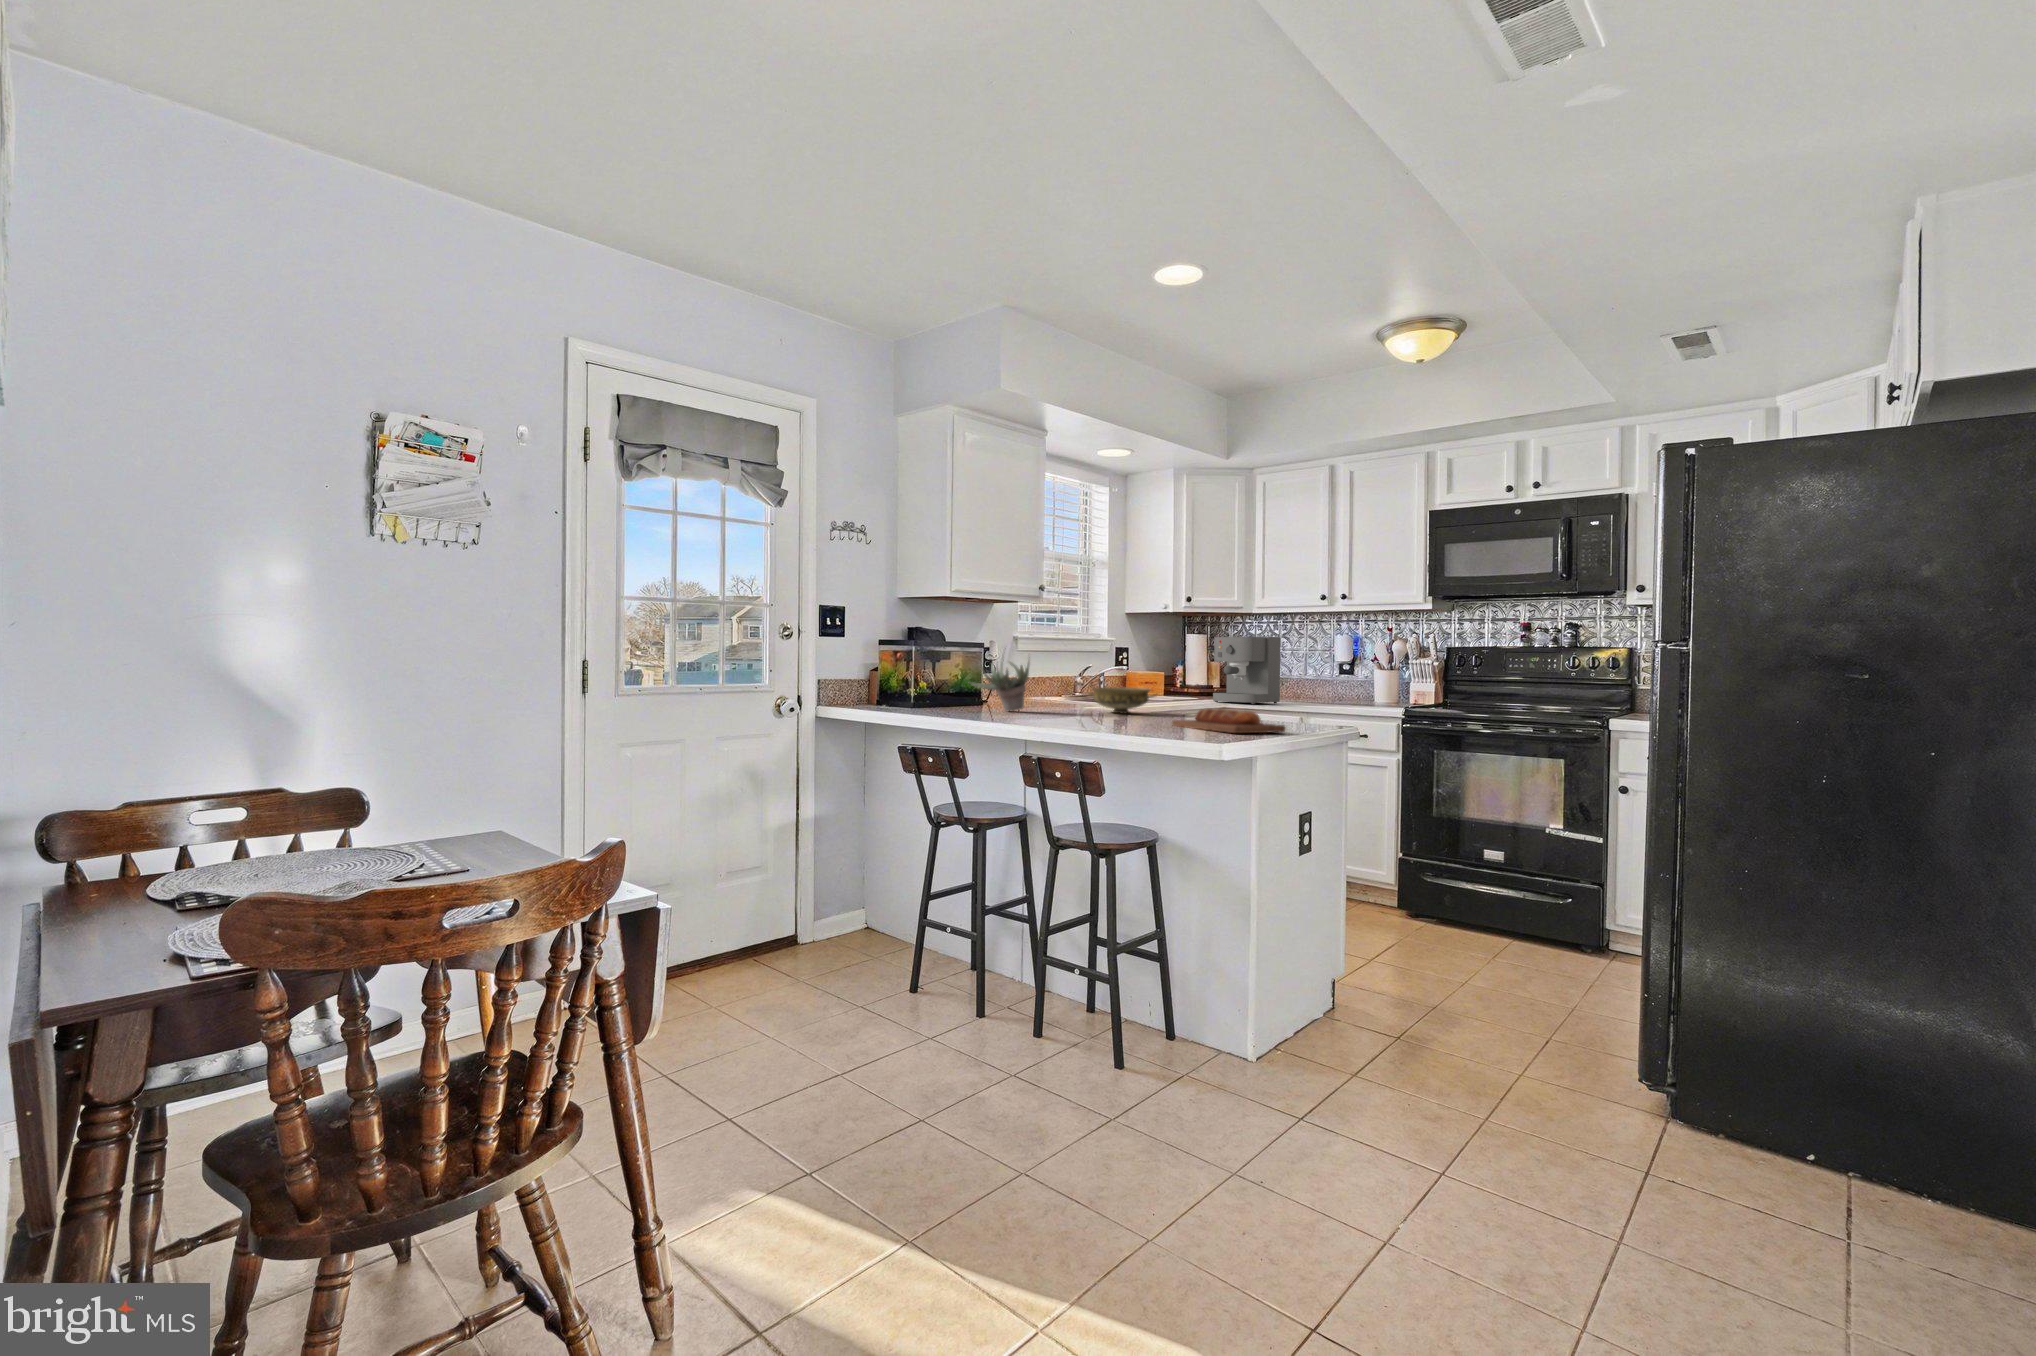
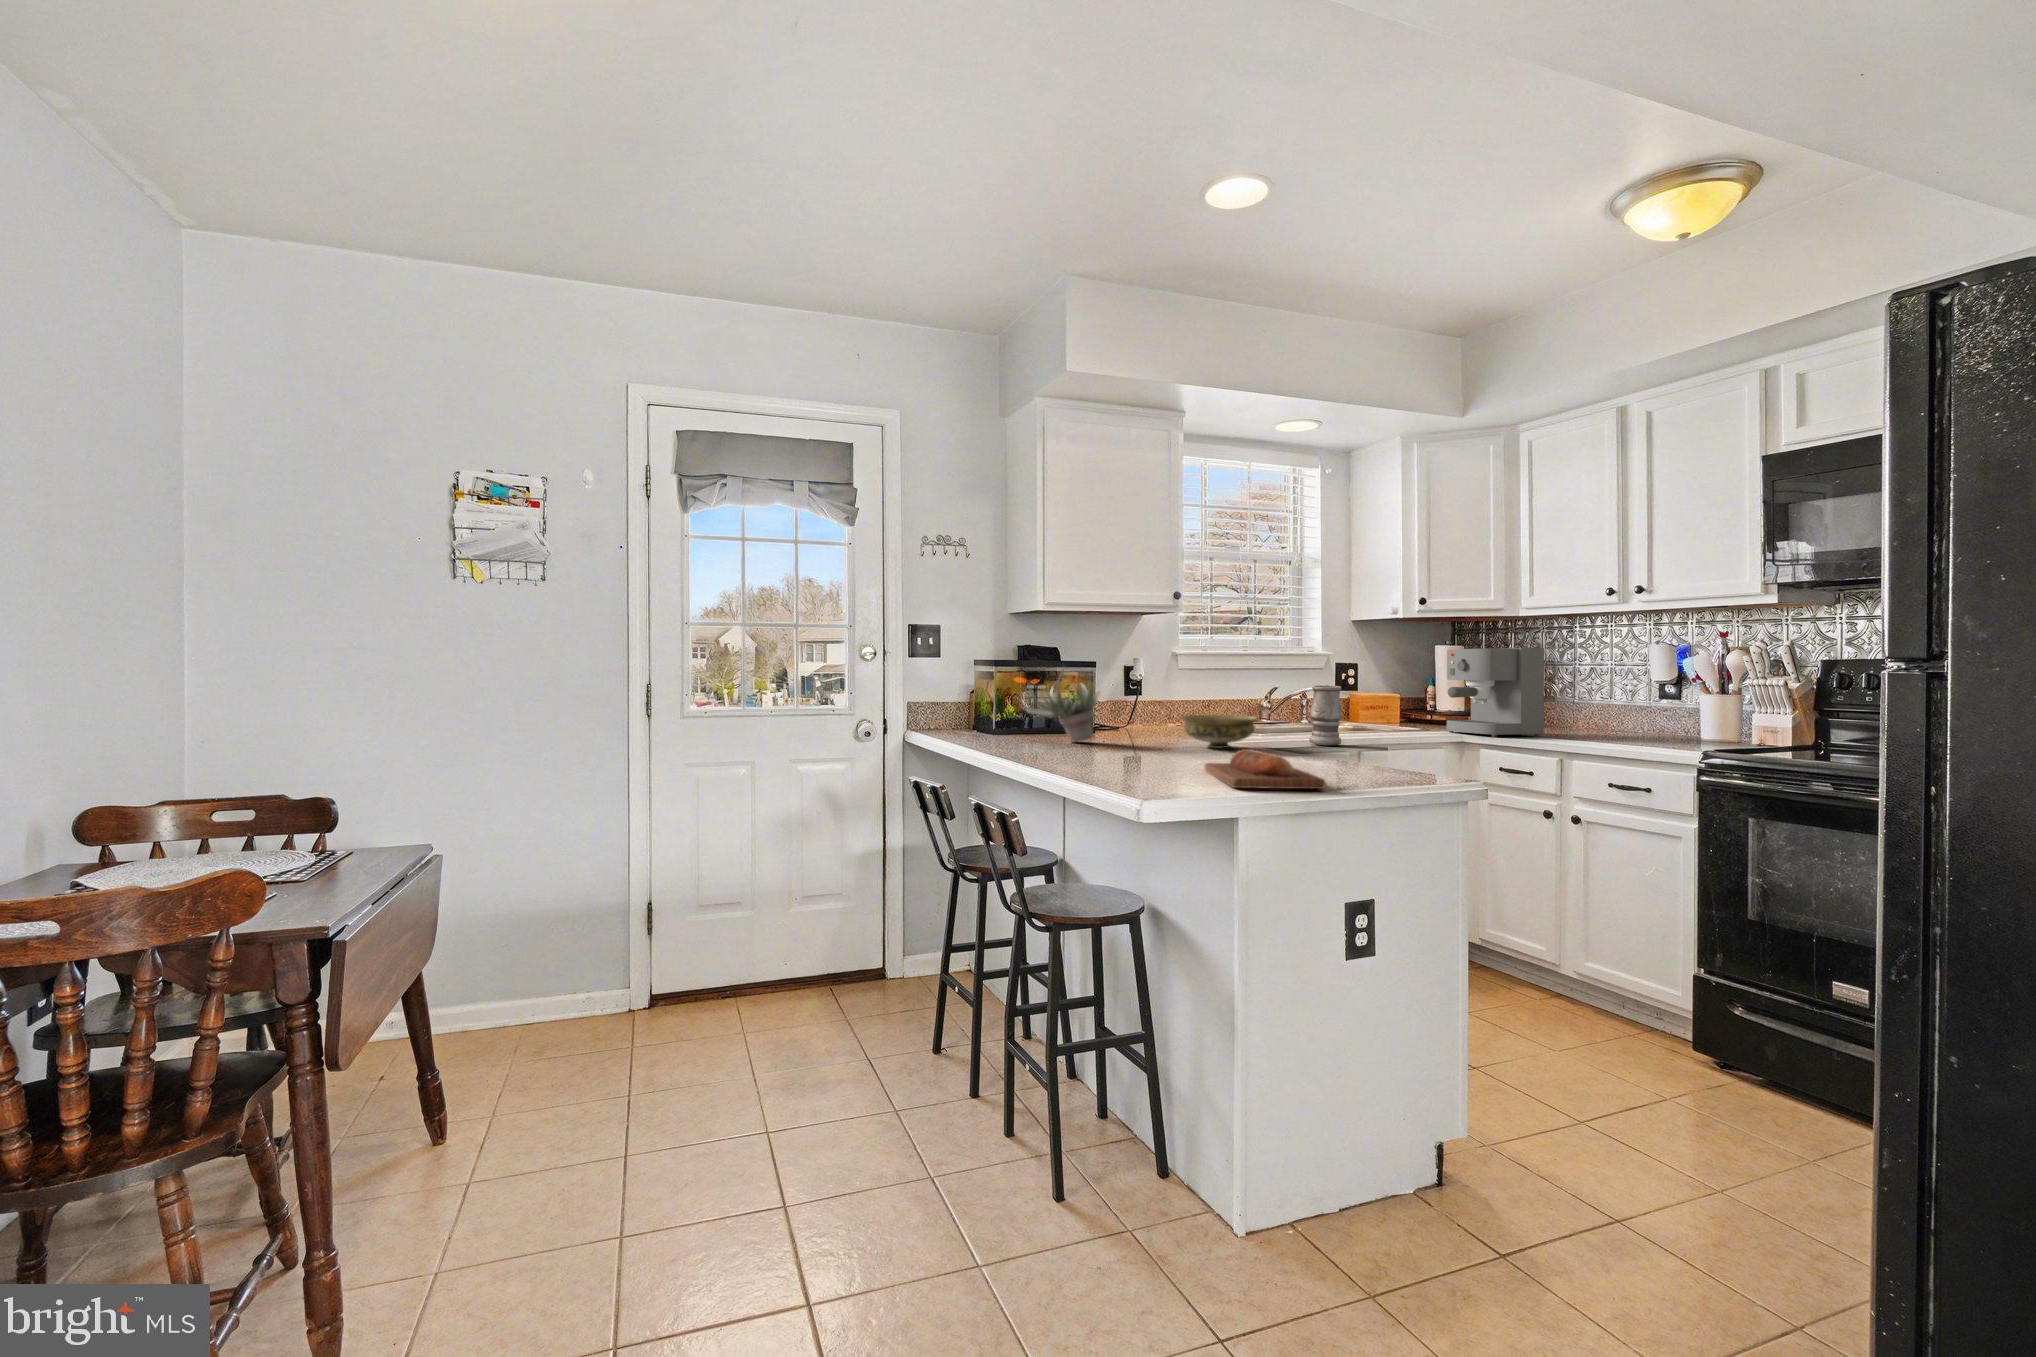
vase: none [1165,664,1190,711] -> present [1309,685,1342,746]

